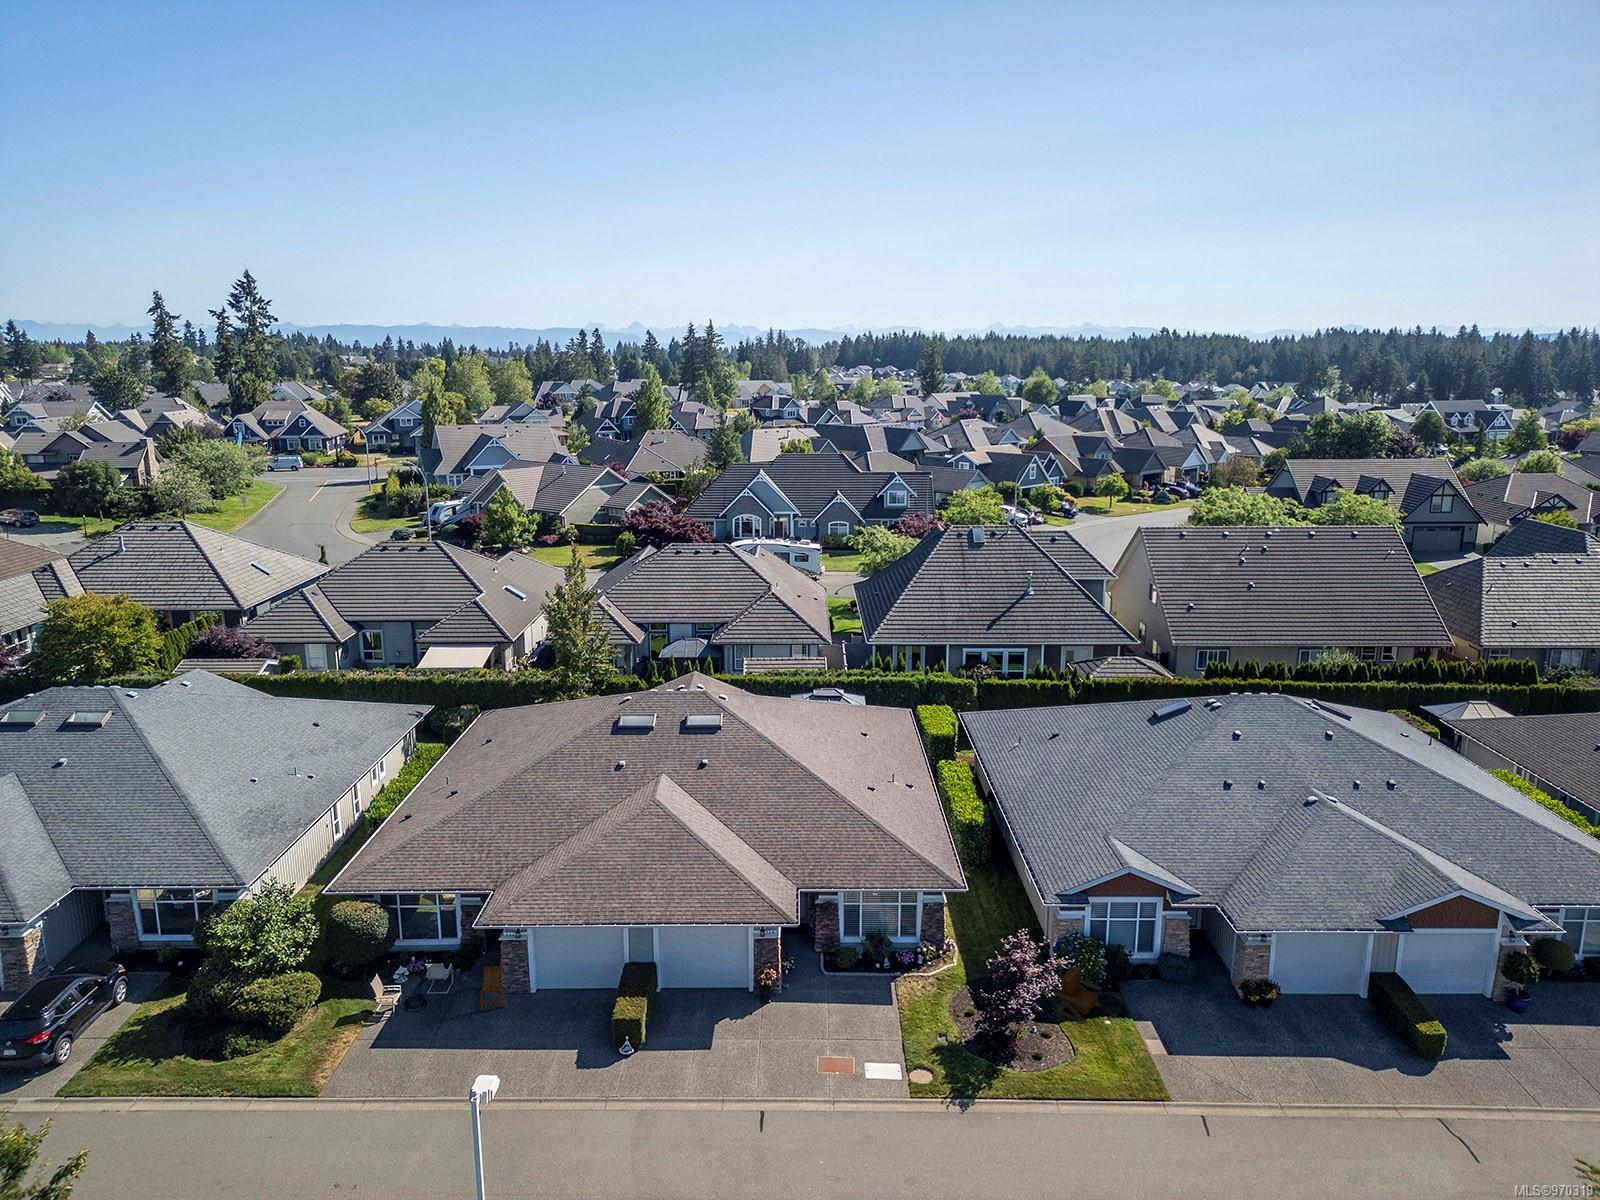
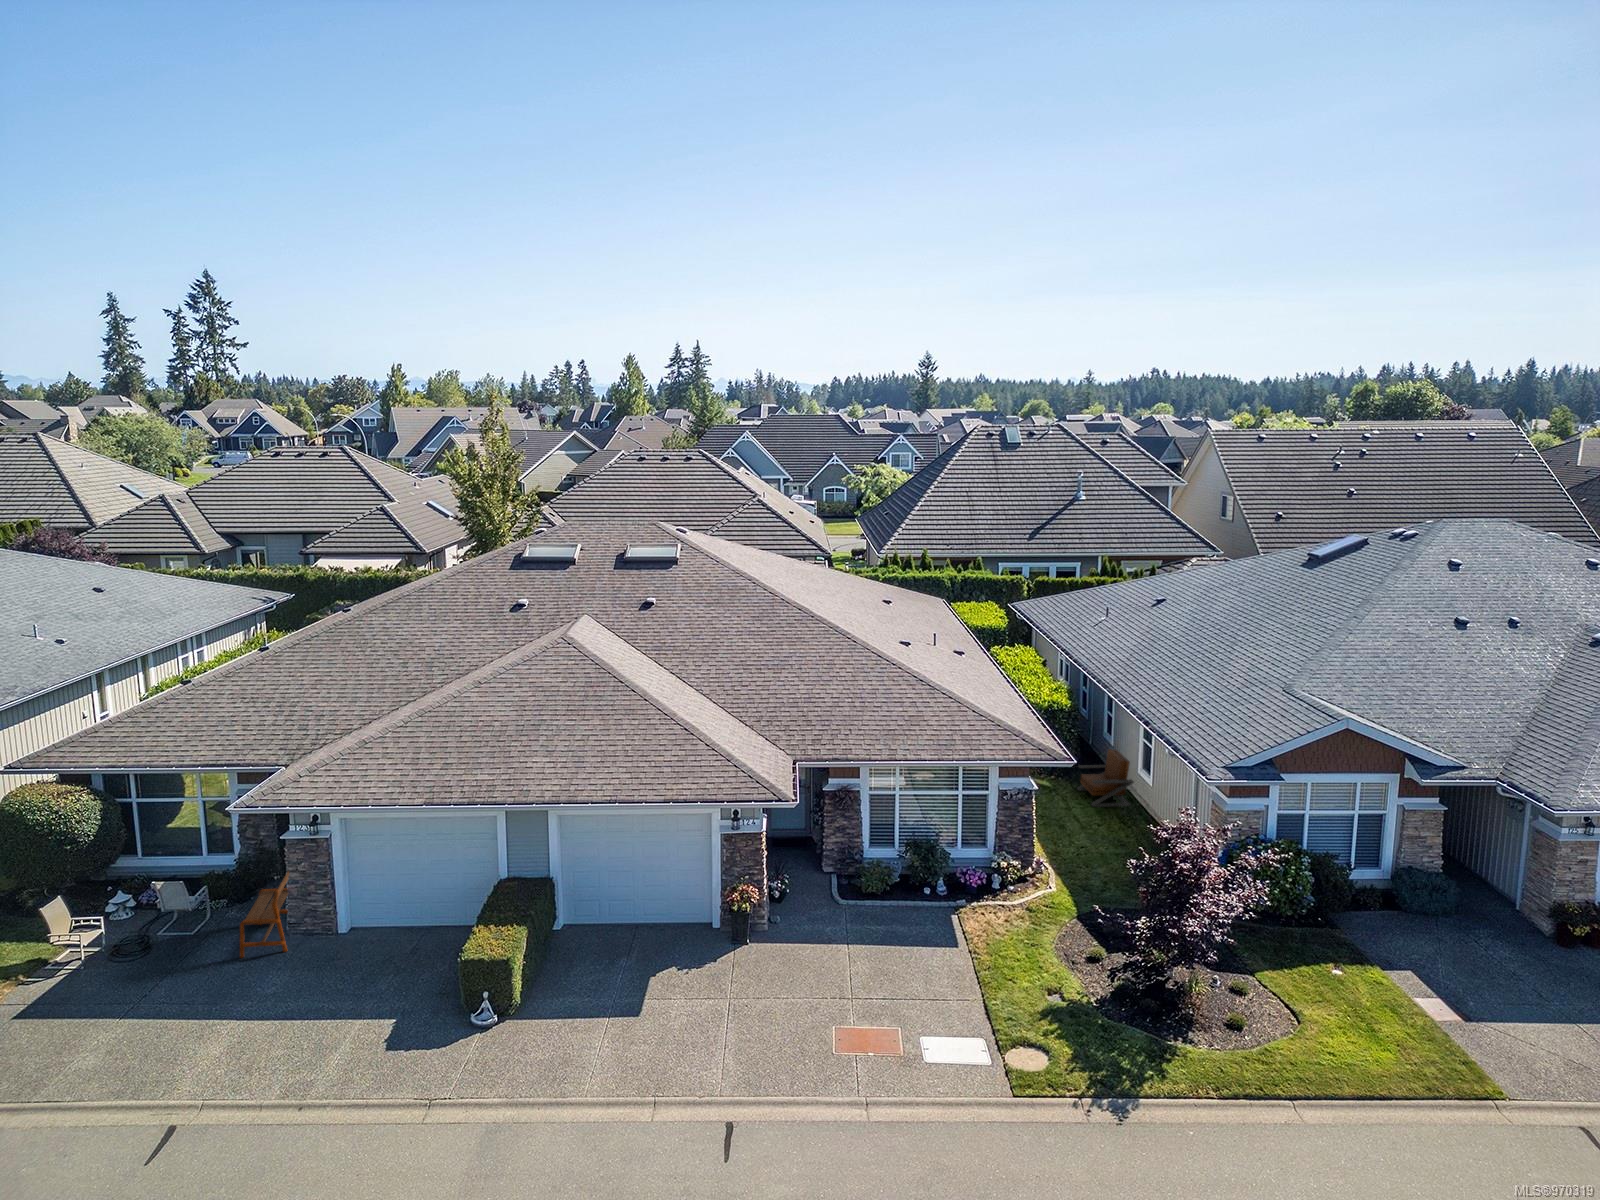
lounge chair: present [1056,967,1101,1024] -> present [1077,749,1134,807]

